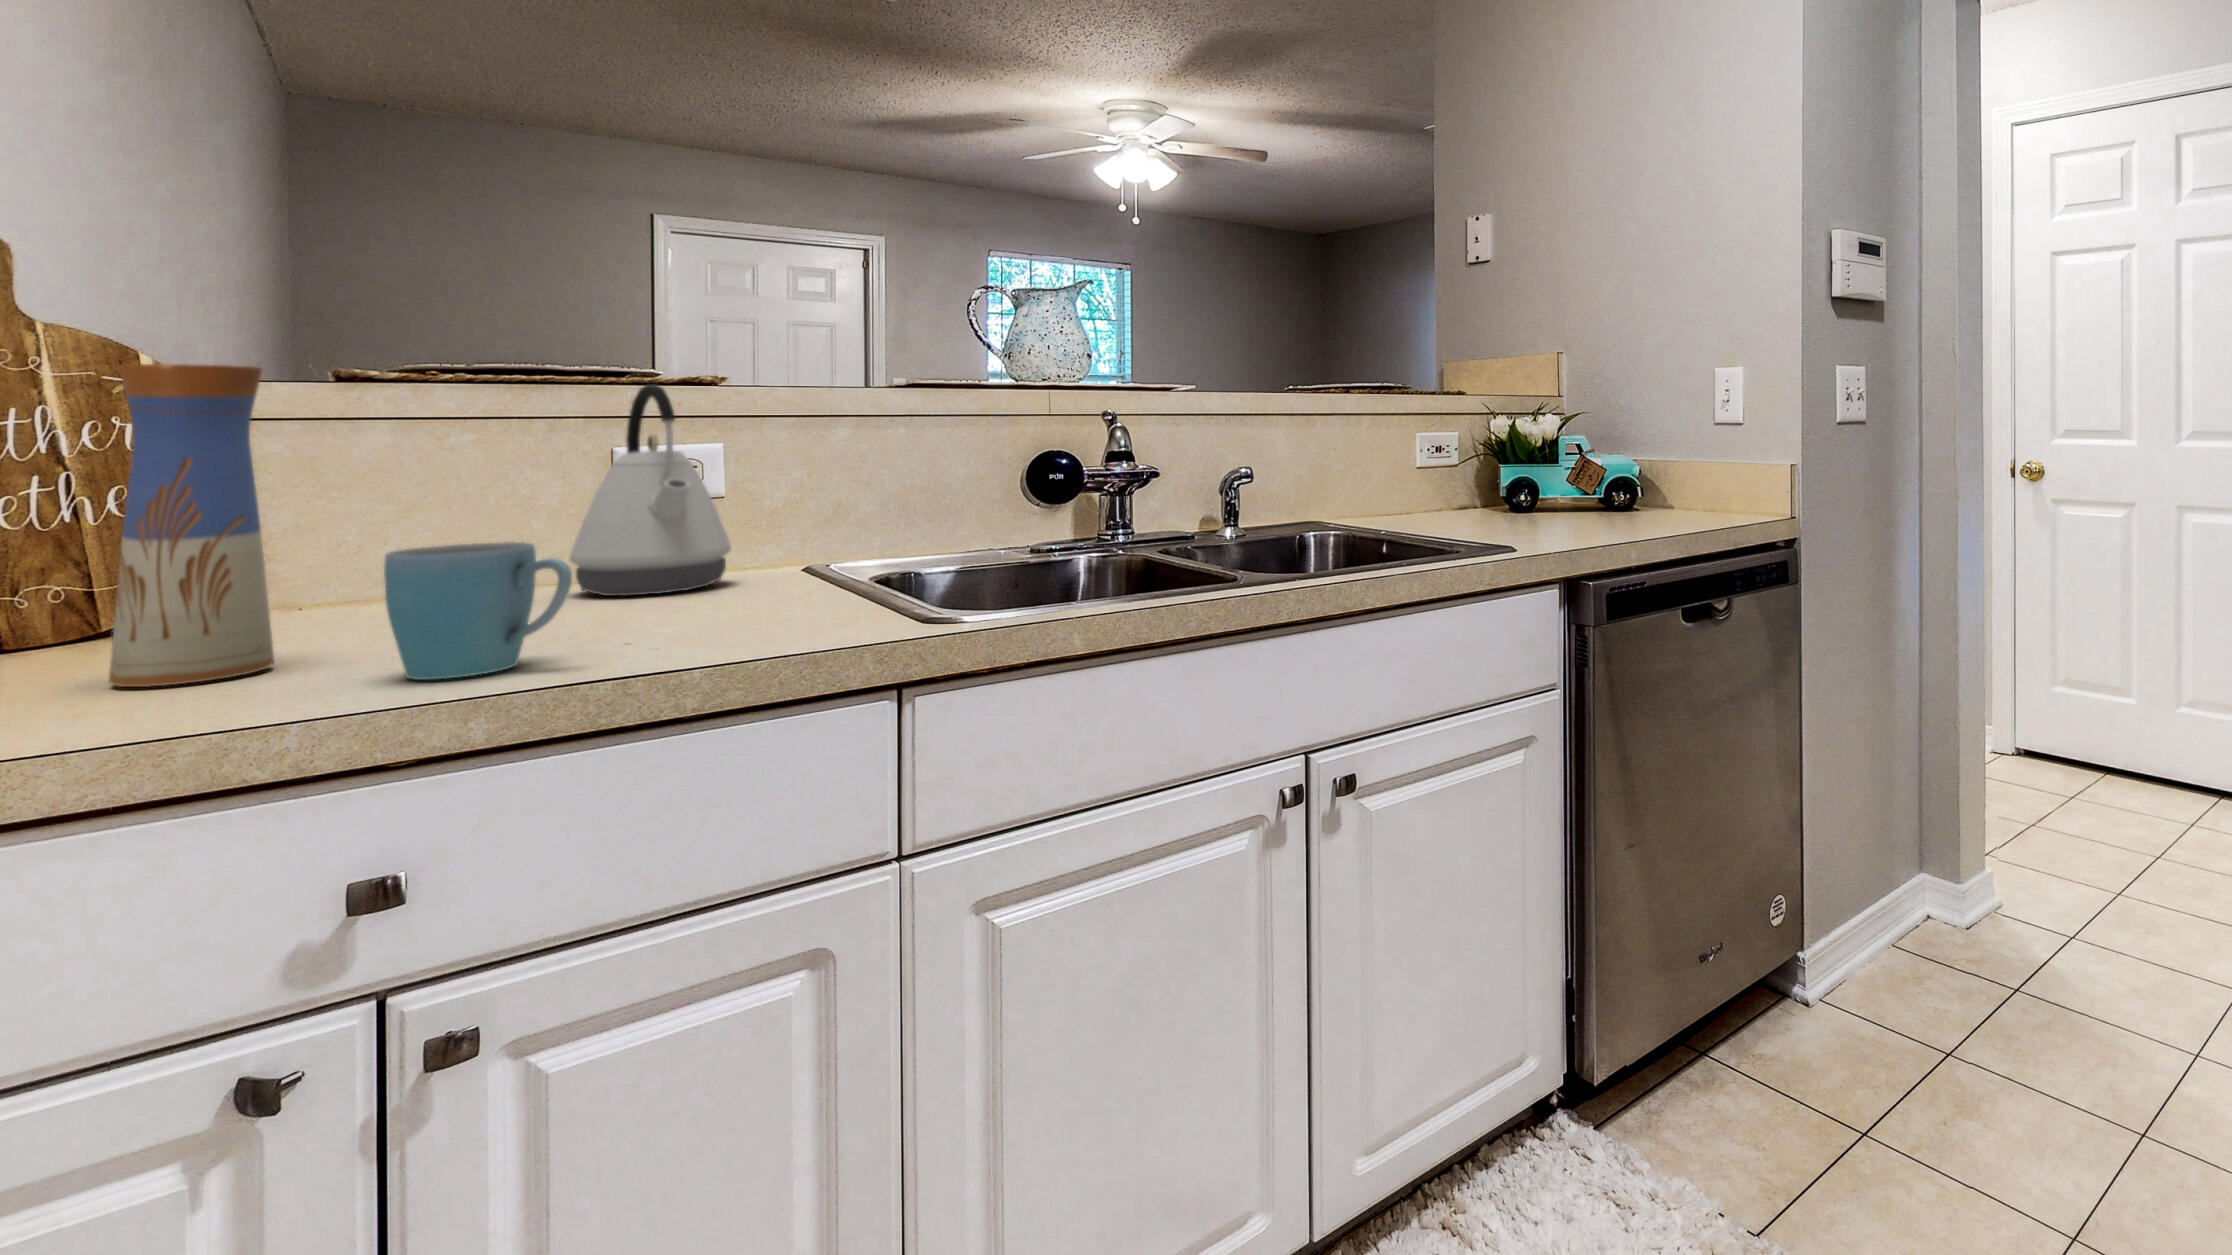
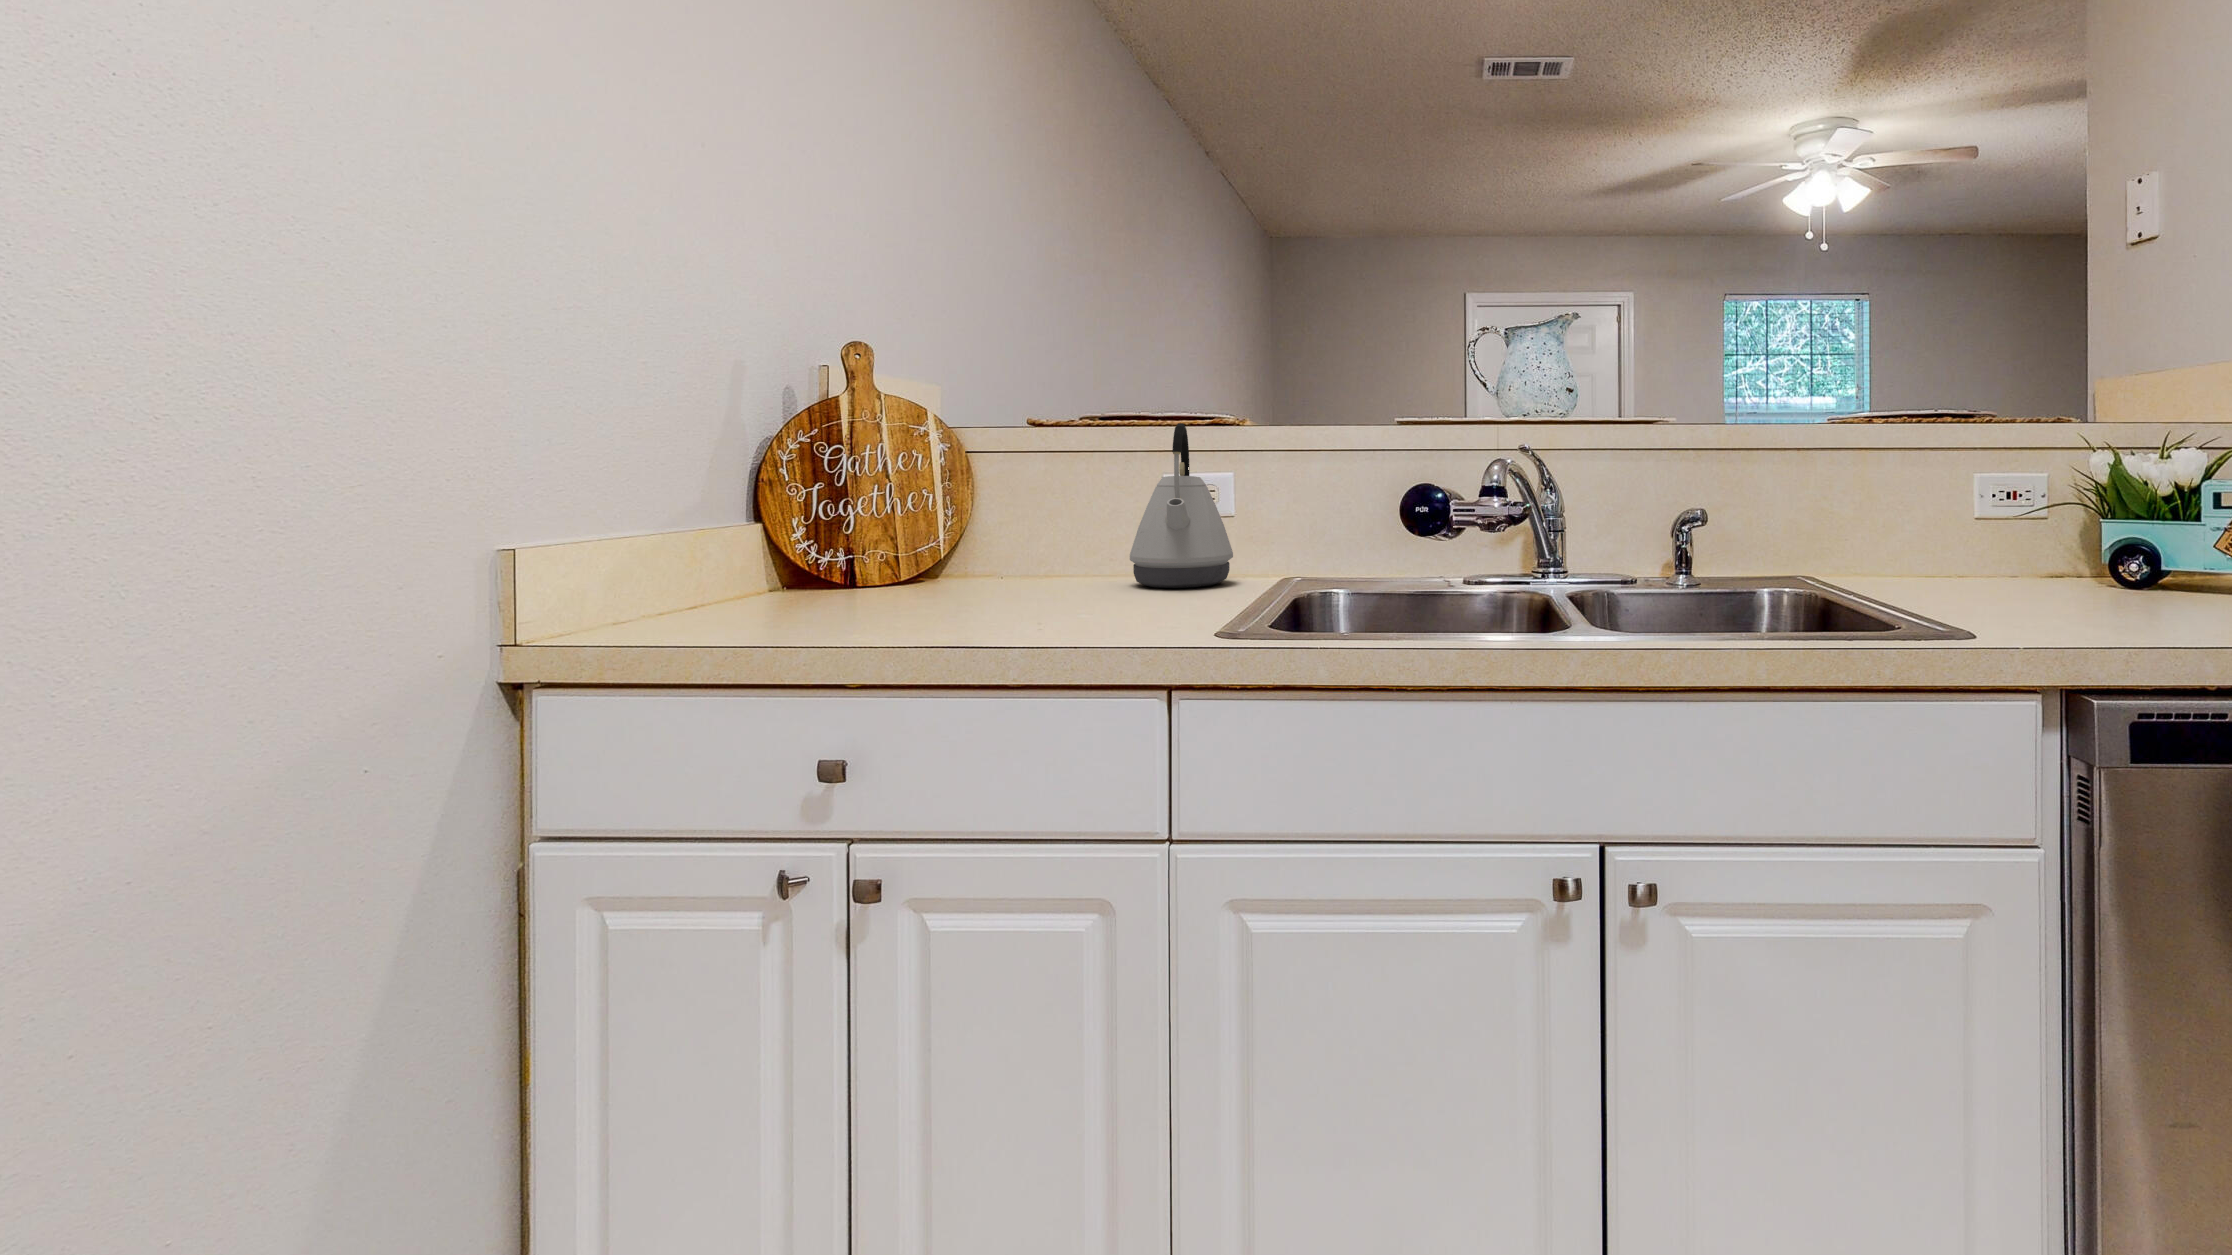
vase: present [109,364,274,687] -> none [818,415,895,618]
mug: present [384,542,572,680] -> none [888,540,974,635]

